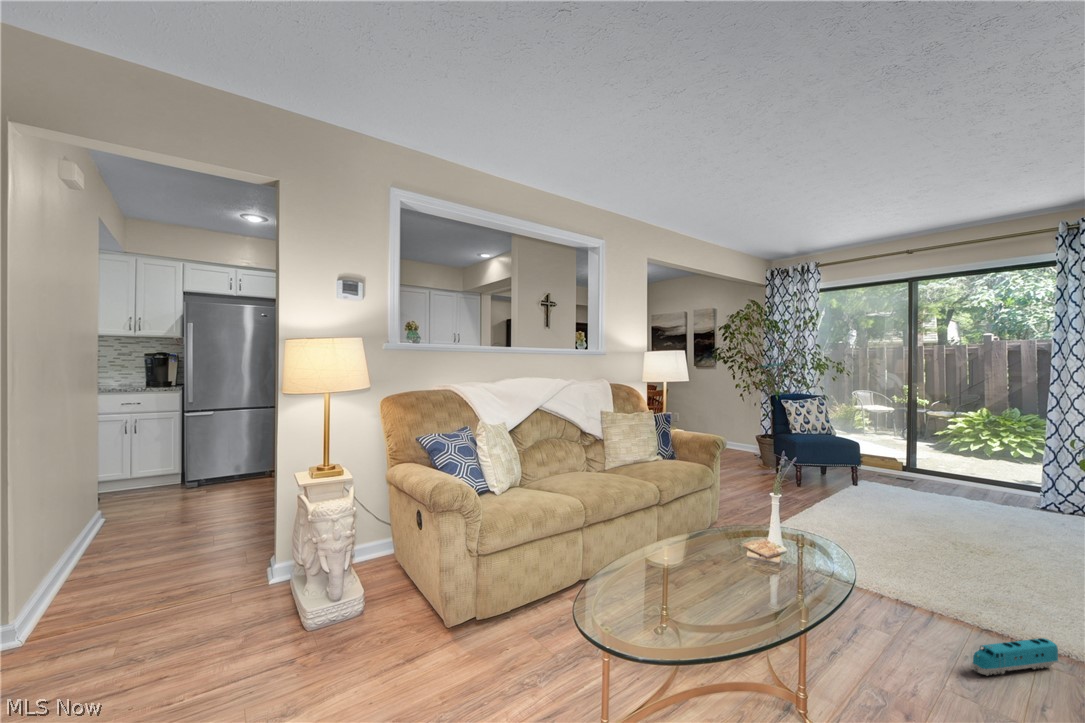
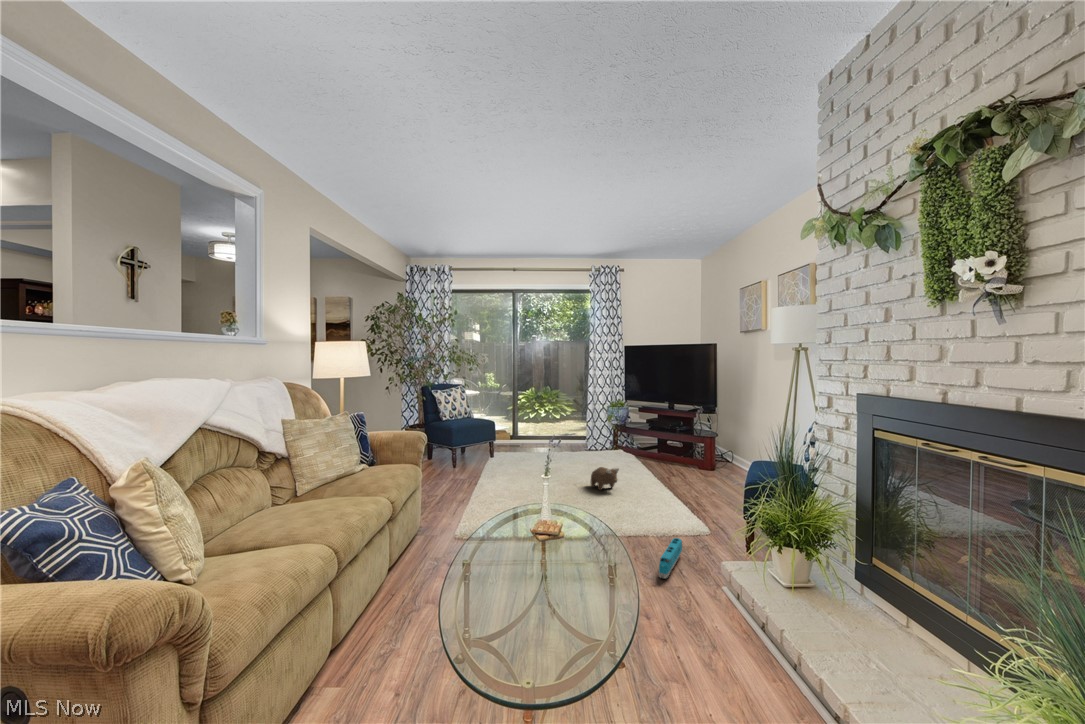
plush toy: none [980,524,1032,559] -> present [591,467,619,490]

